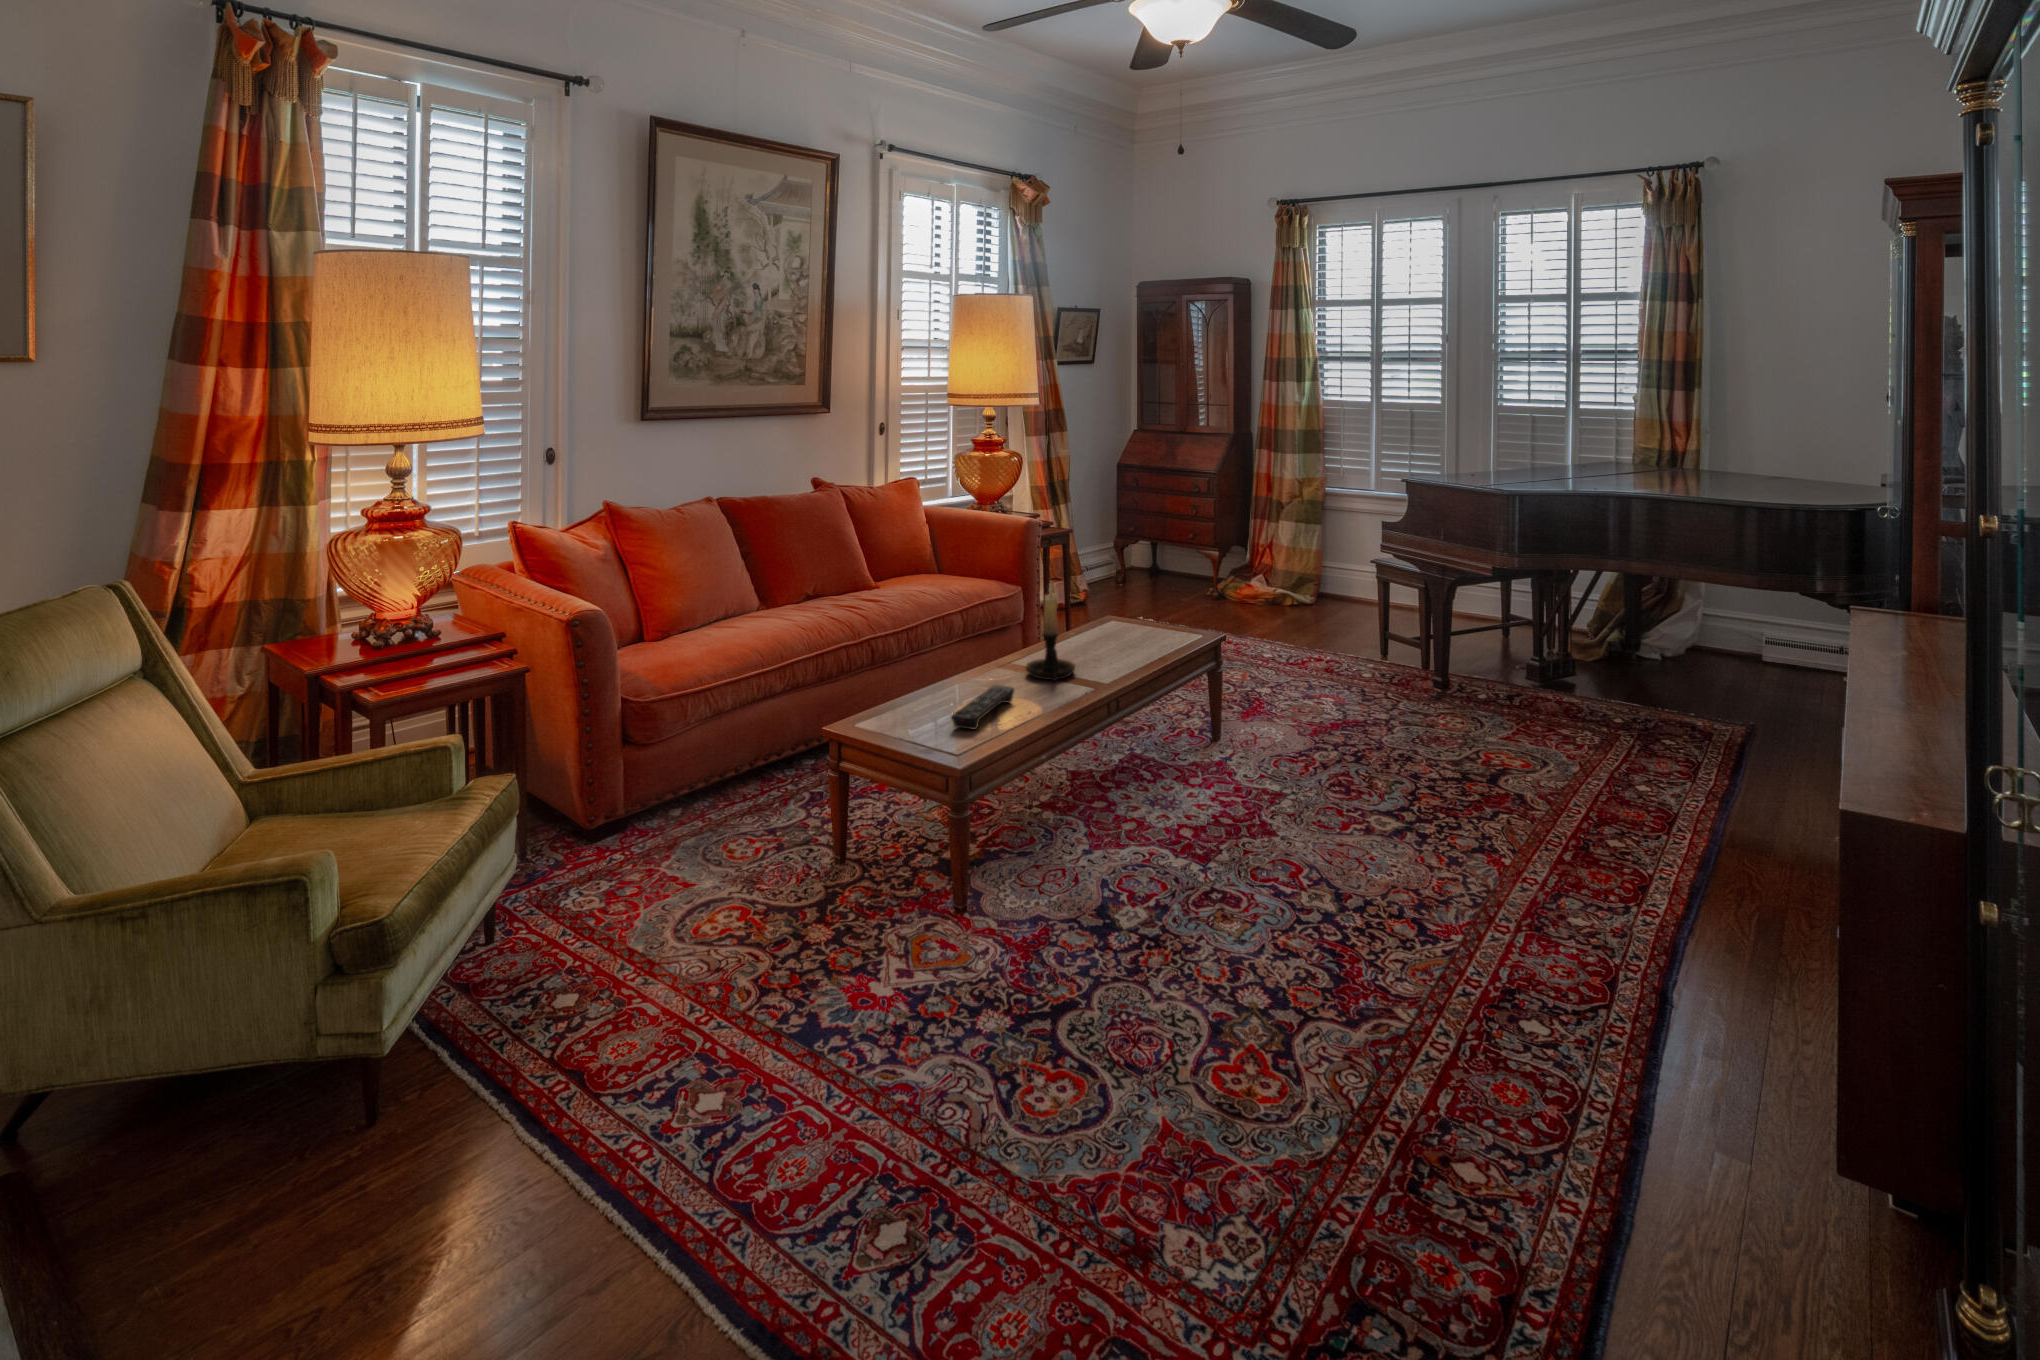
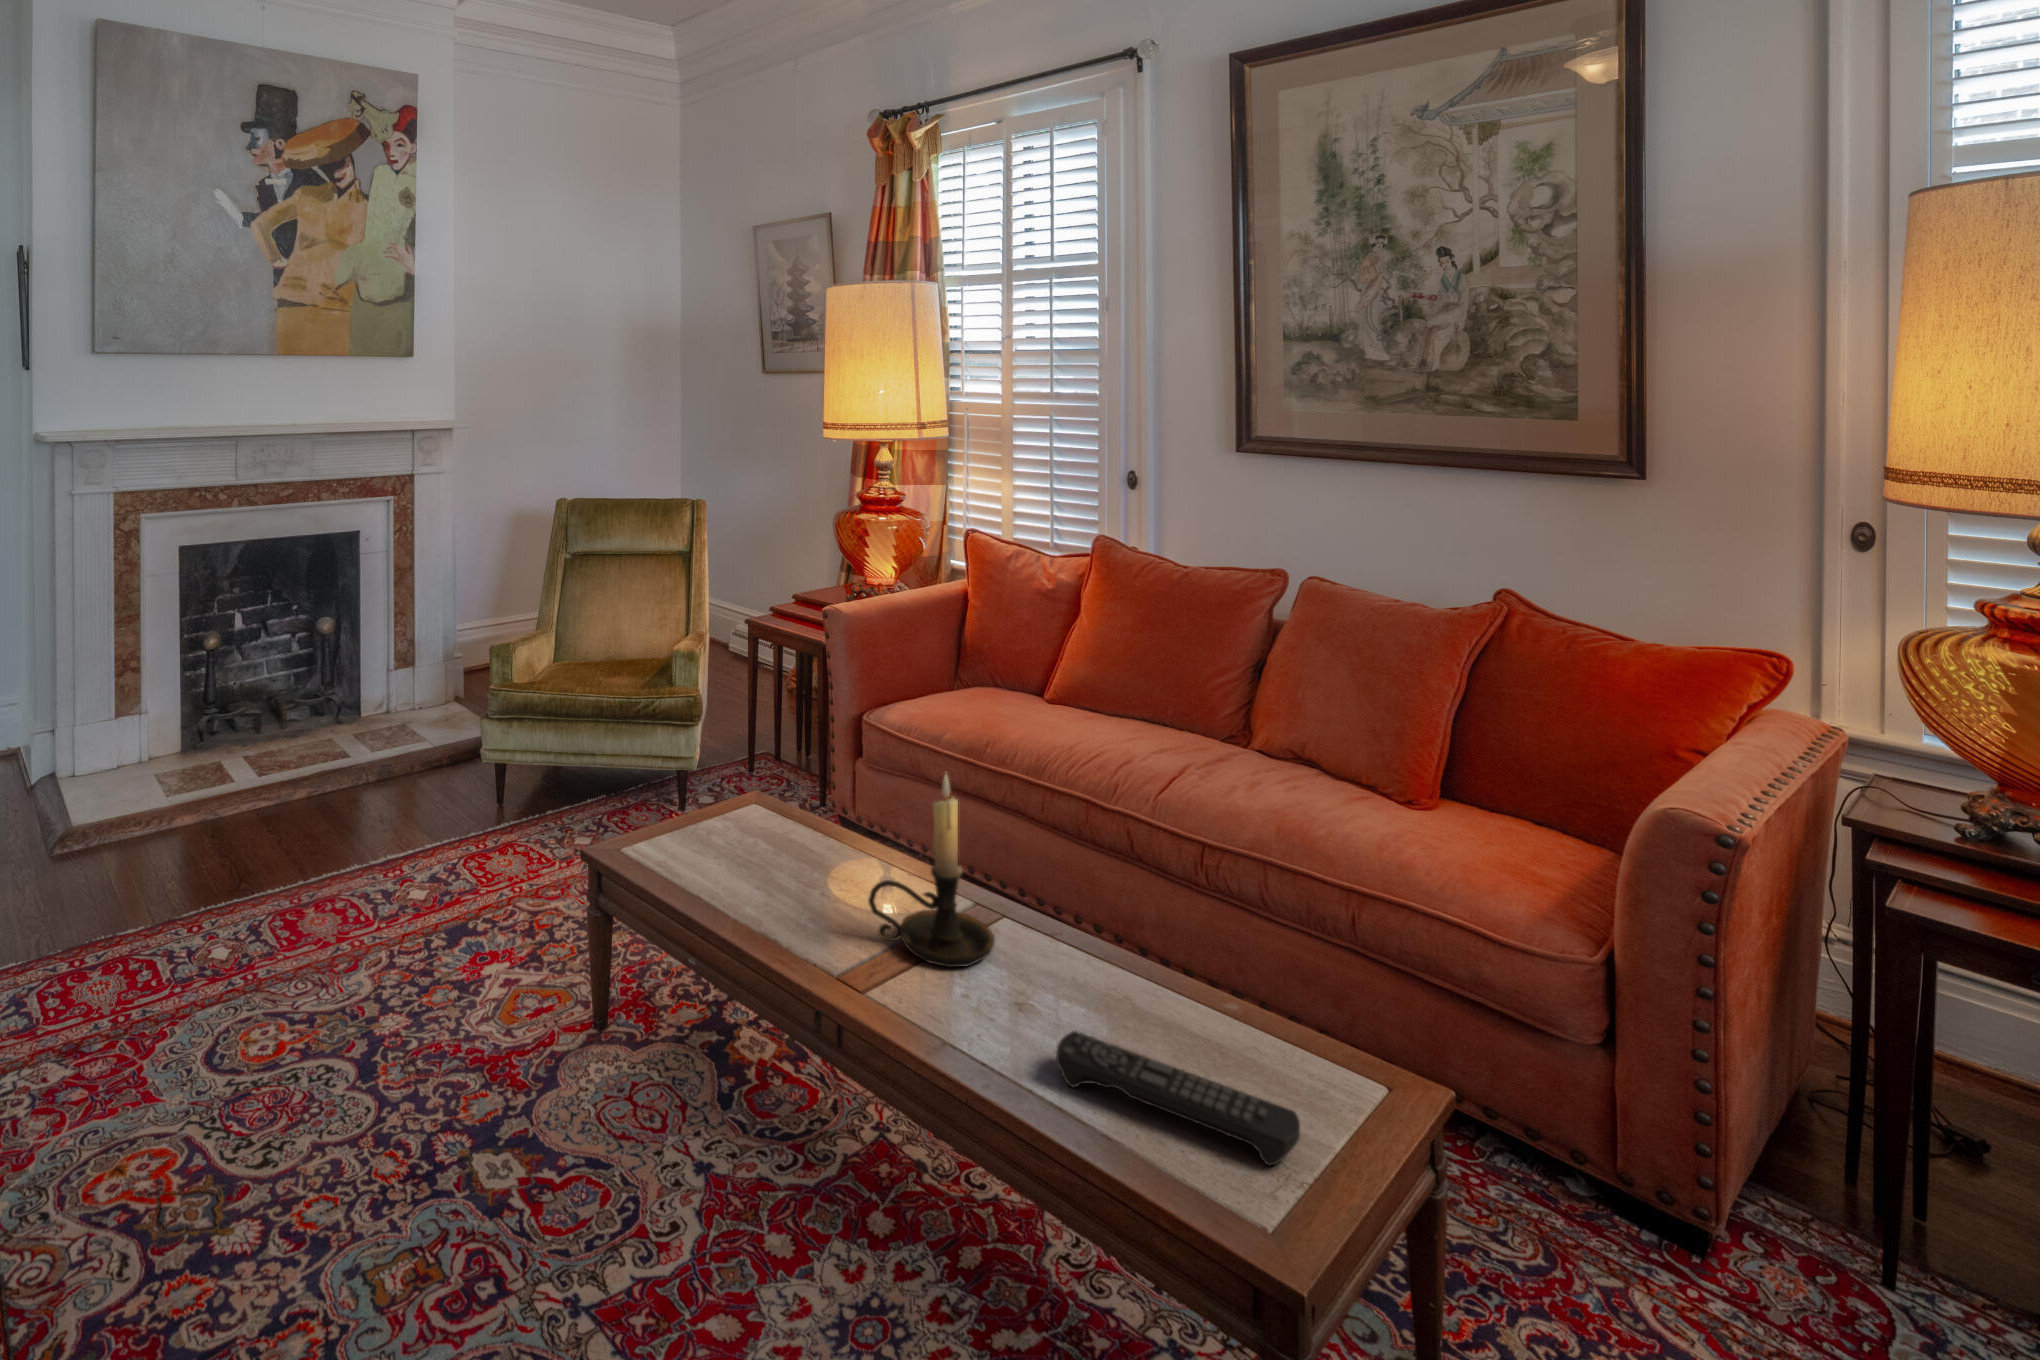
remote control: present [952,685,1014,730] -> present [1056,1031,1300,1166]

